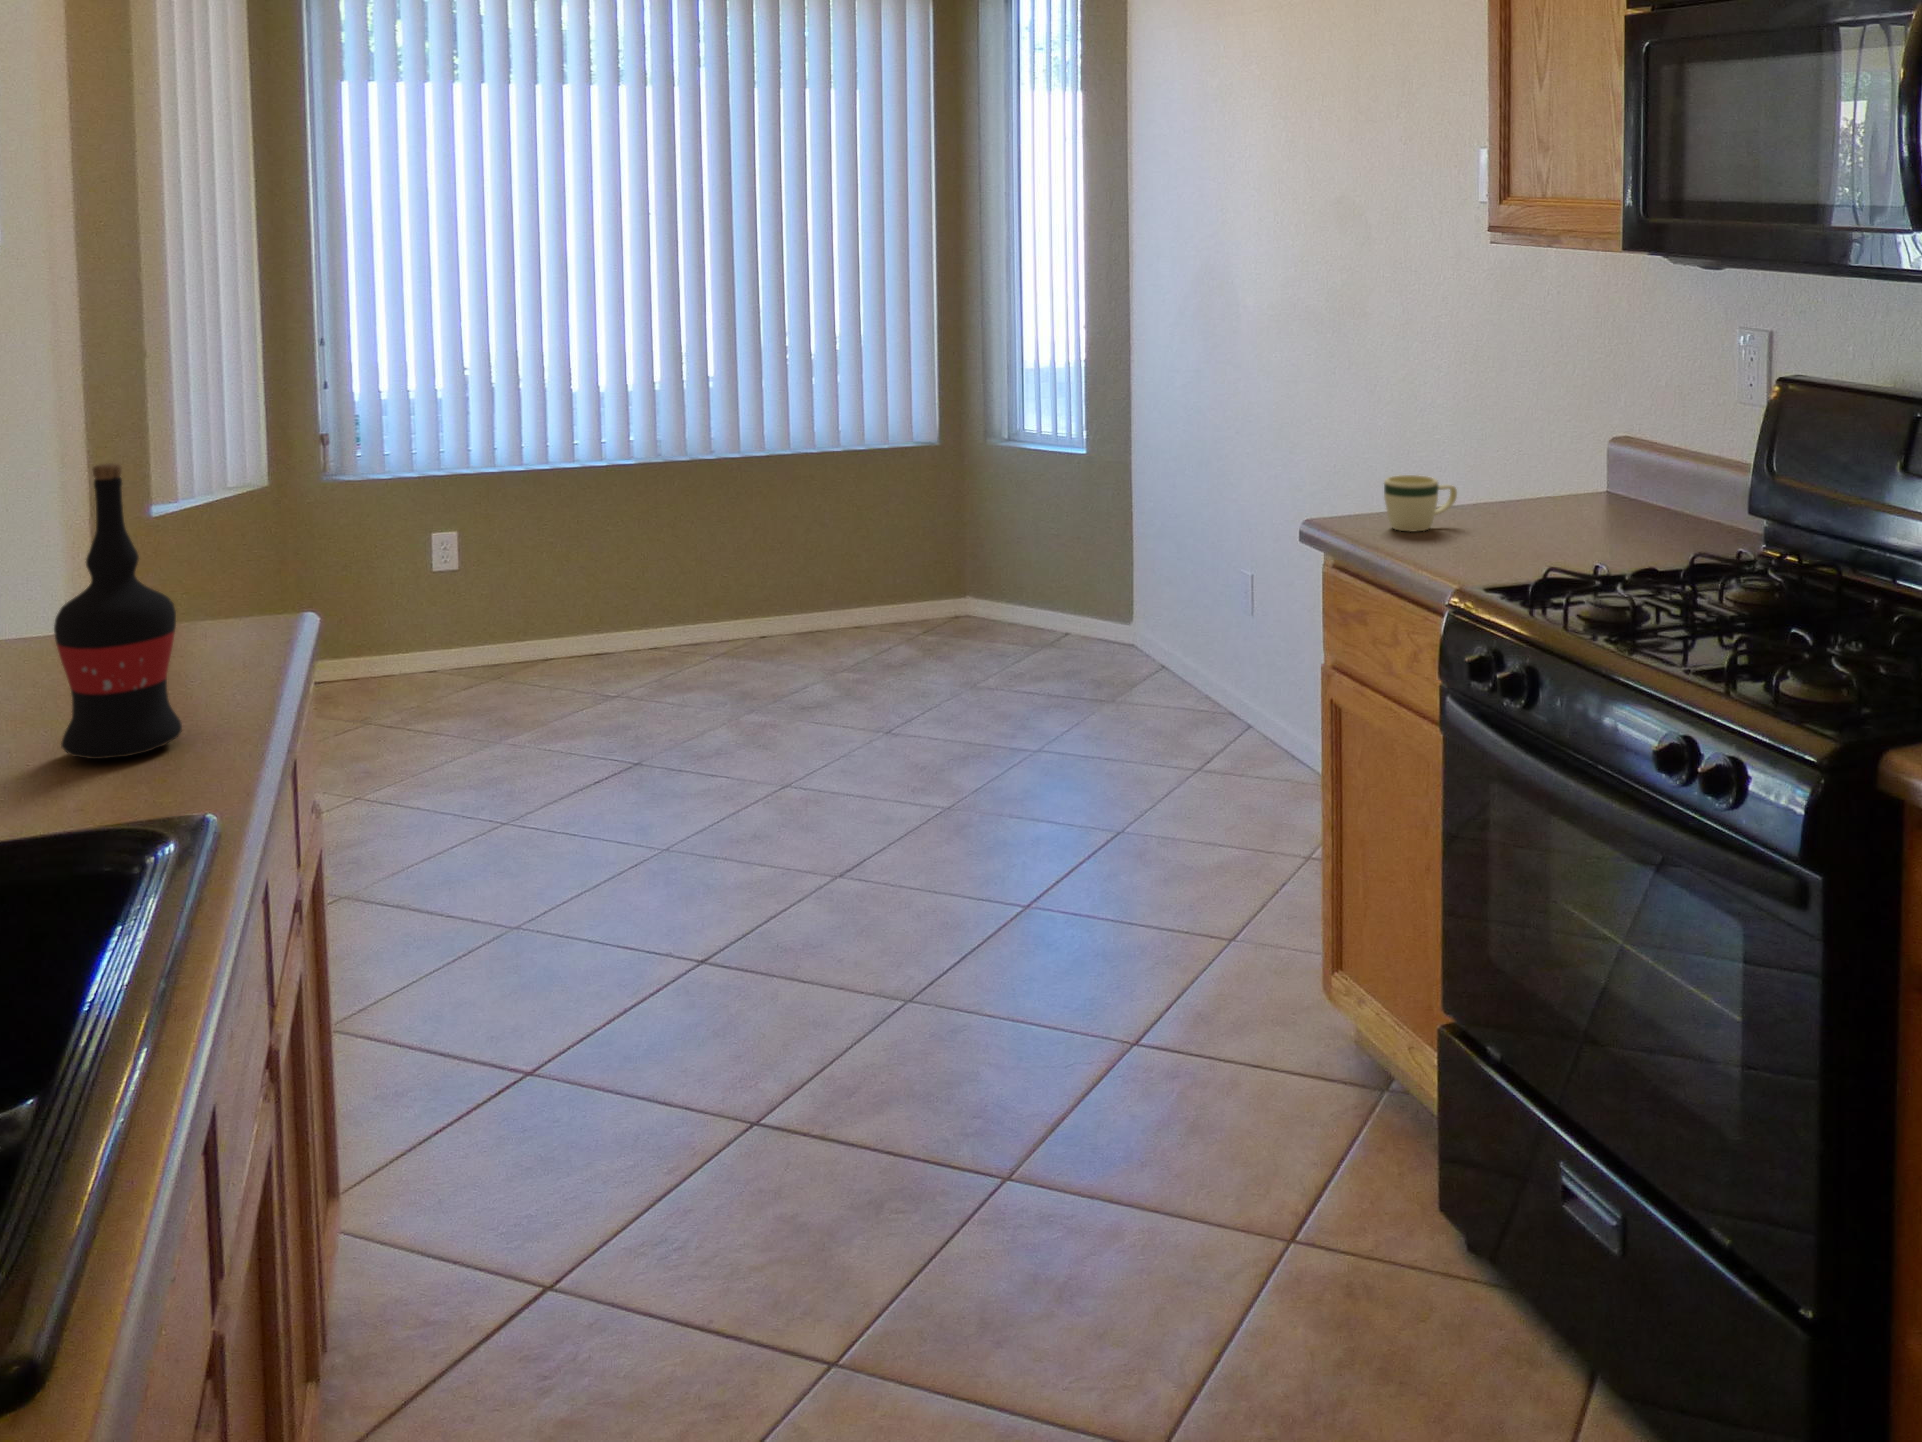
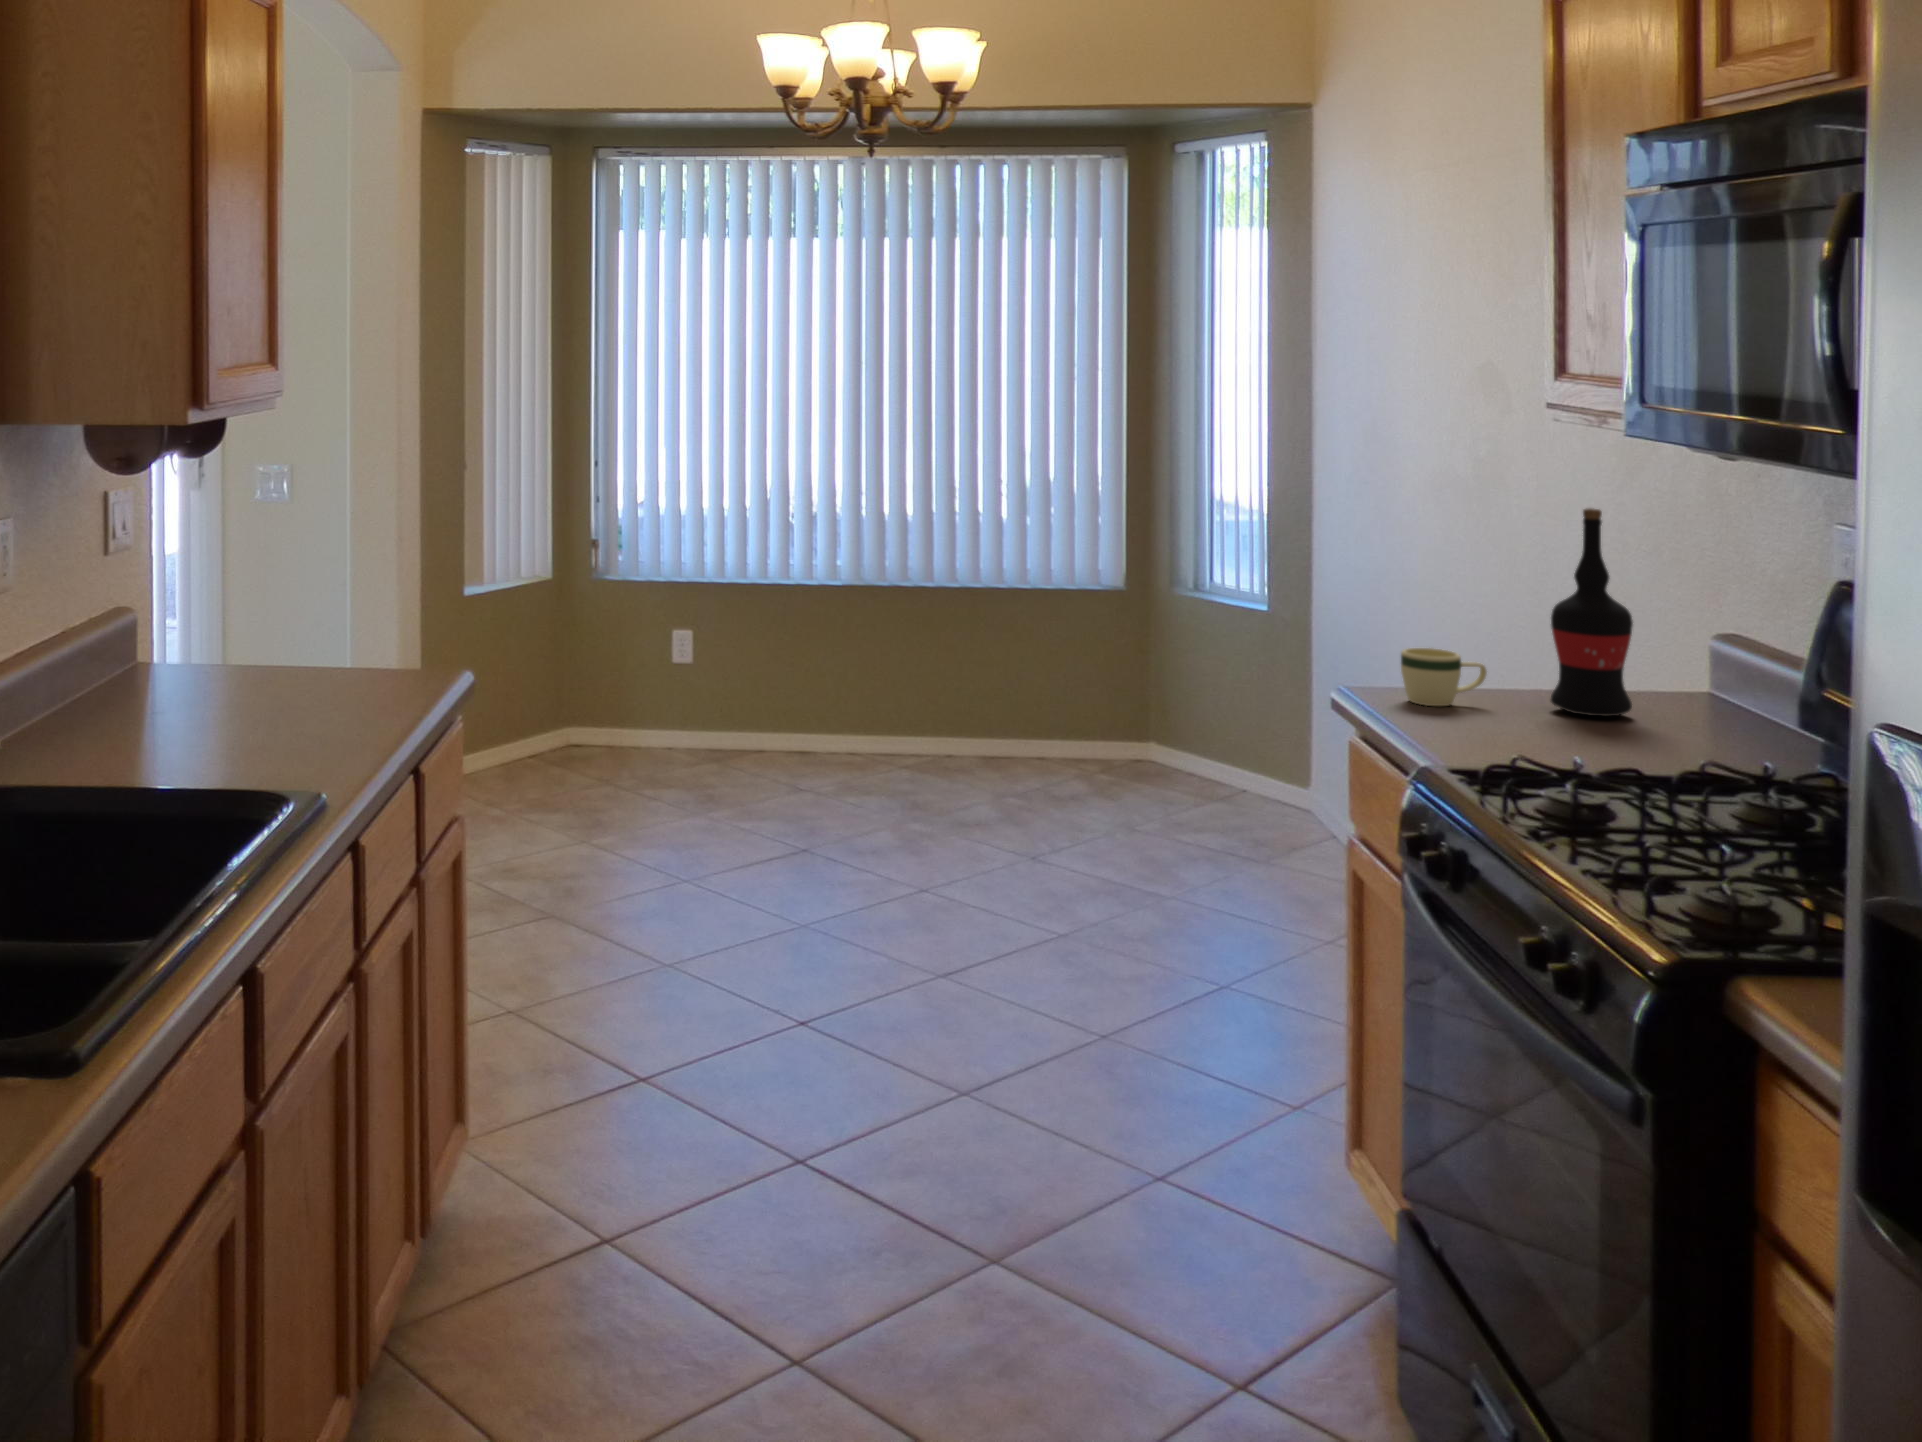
wine bottle: present [54,463,182,759] -> present [1551,508,1633,716]

